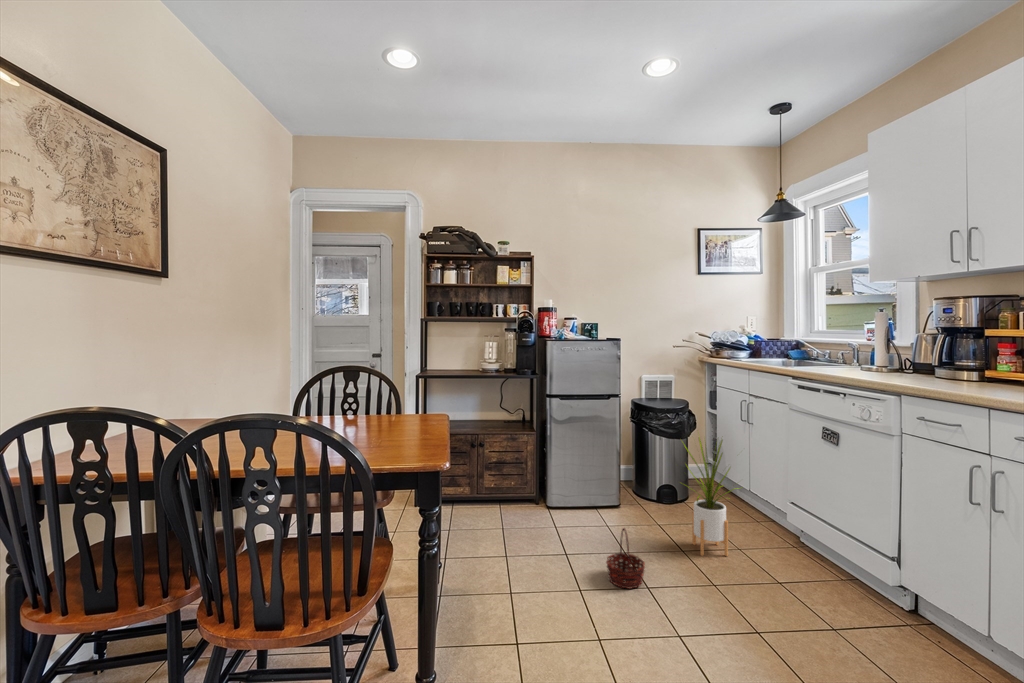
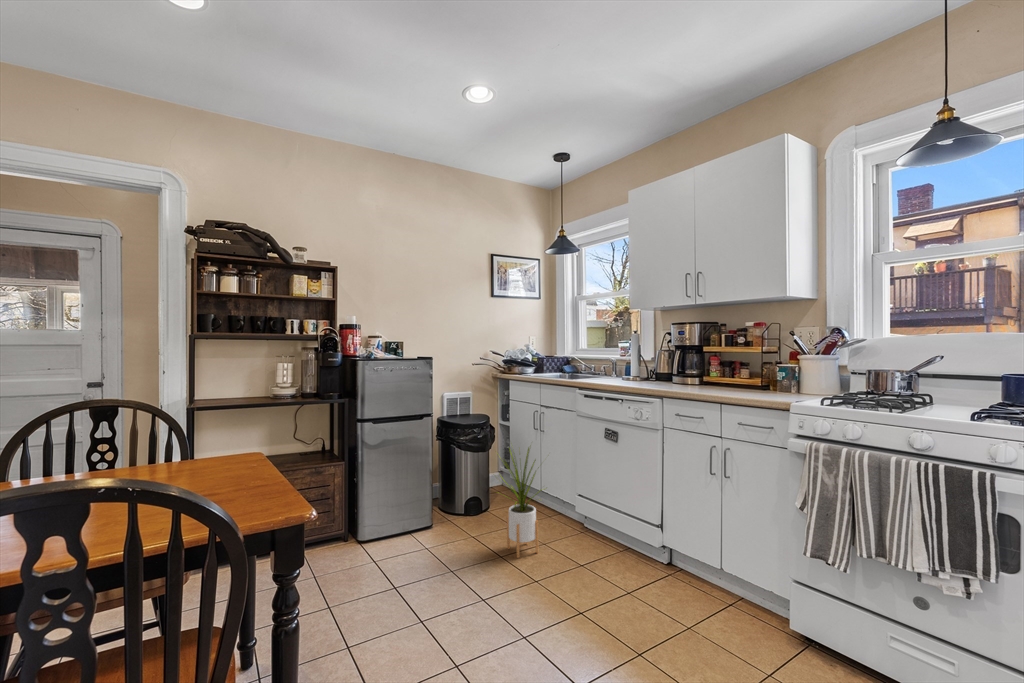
basket: present [606,528,645,589] -> none [439,549,478,612]

